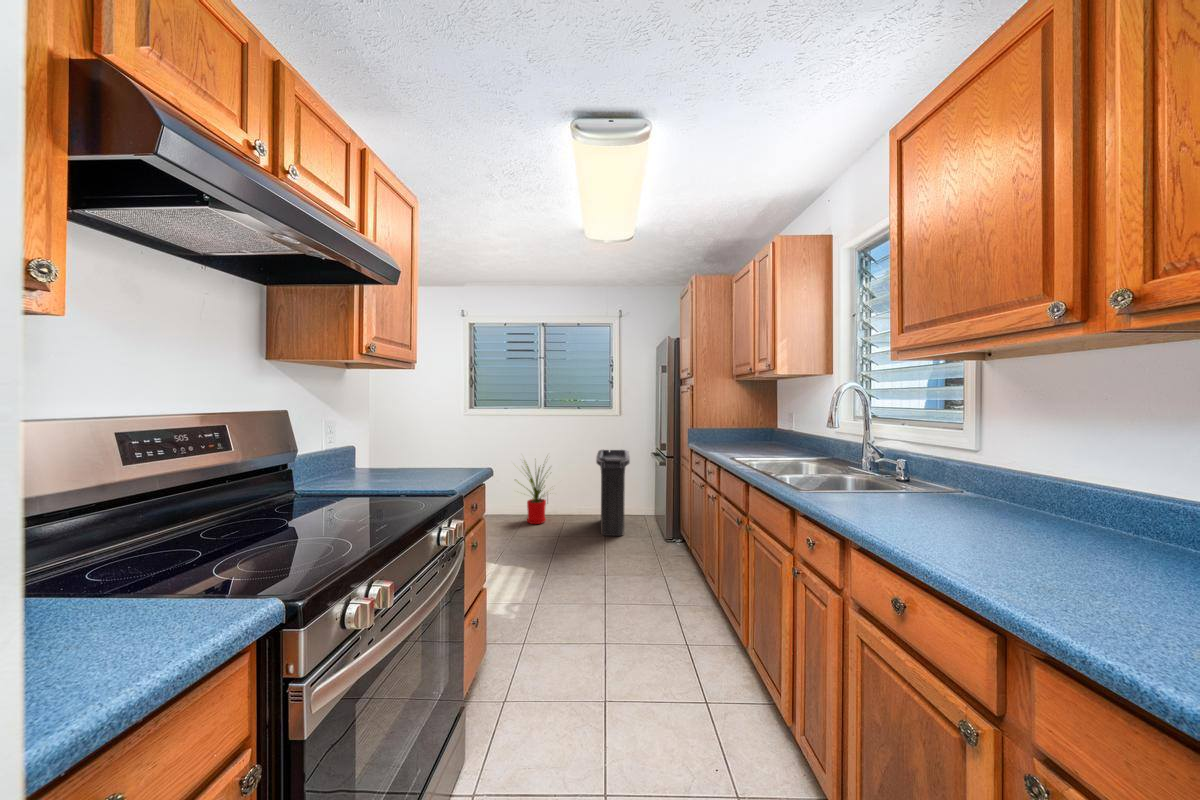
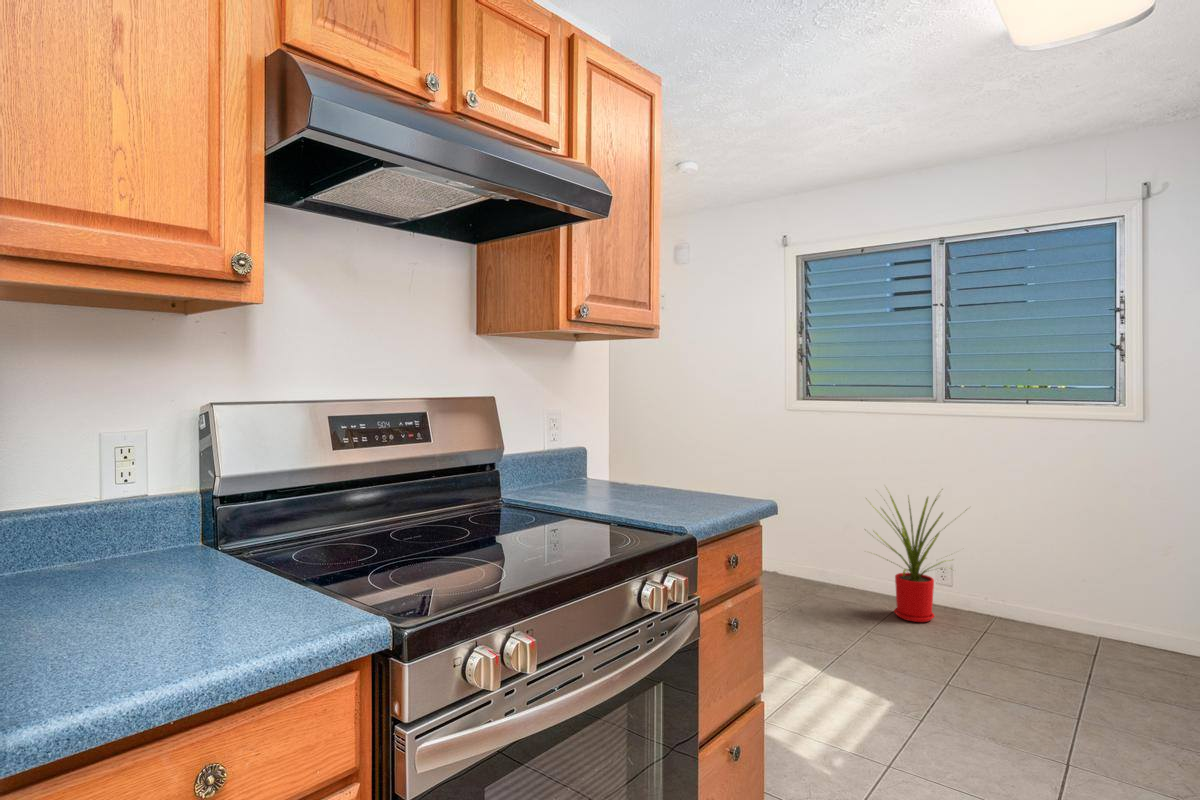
trash can: present [596,450,630,536] -> none [1047,491,1142,687]

